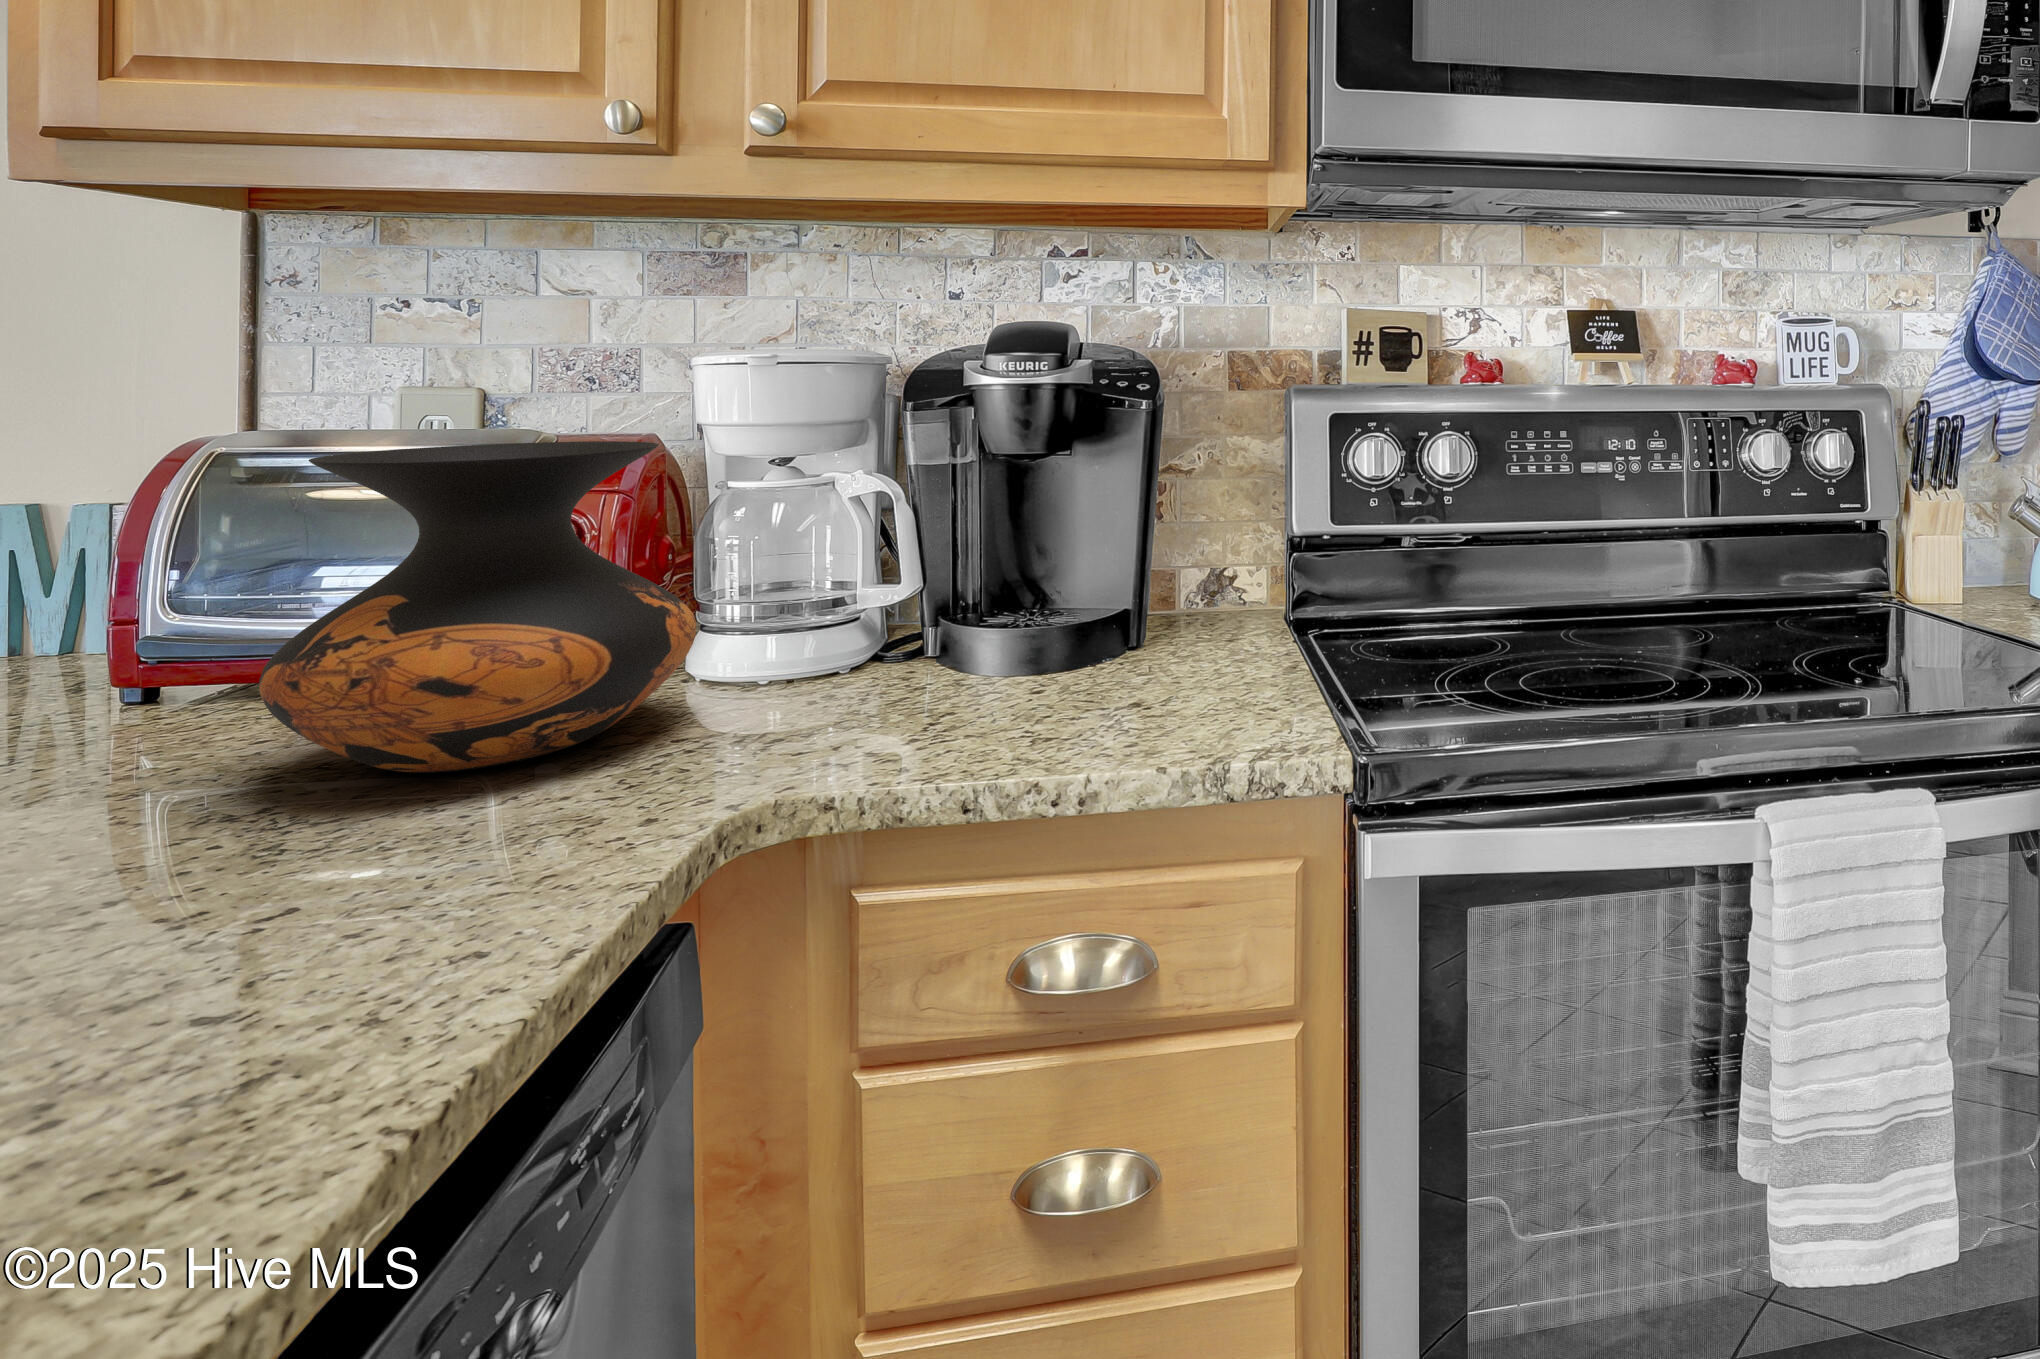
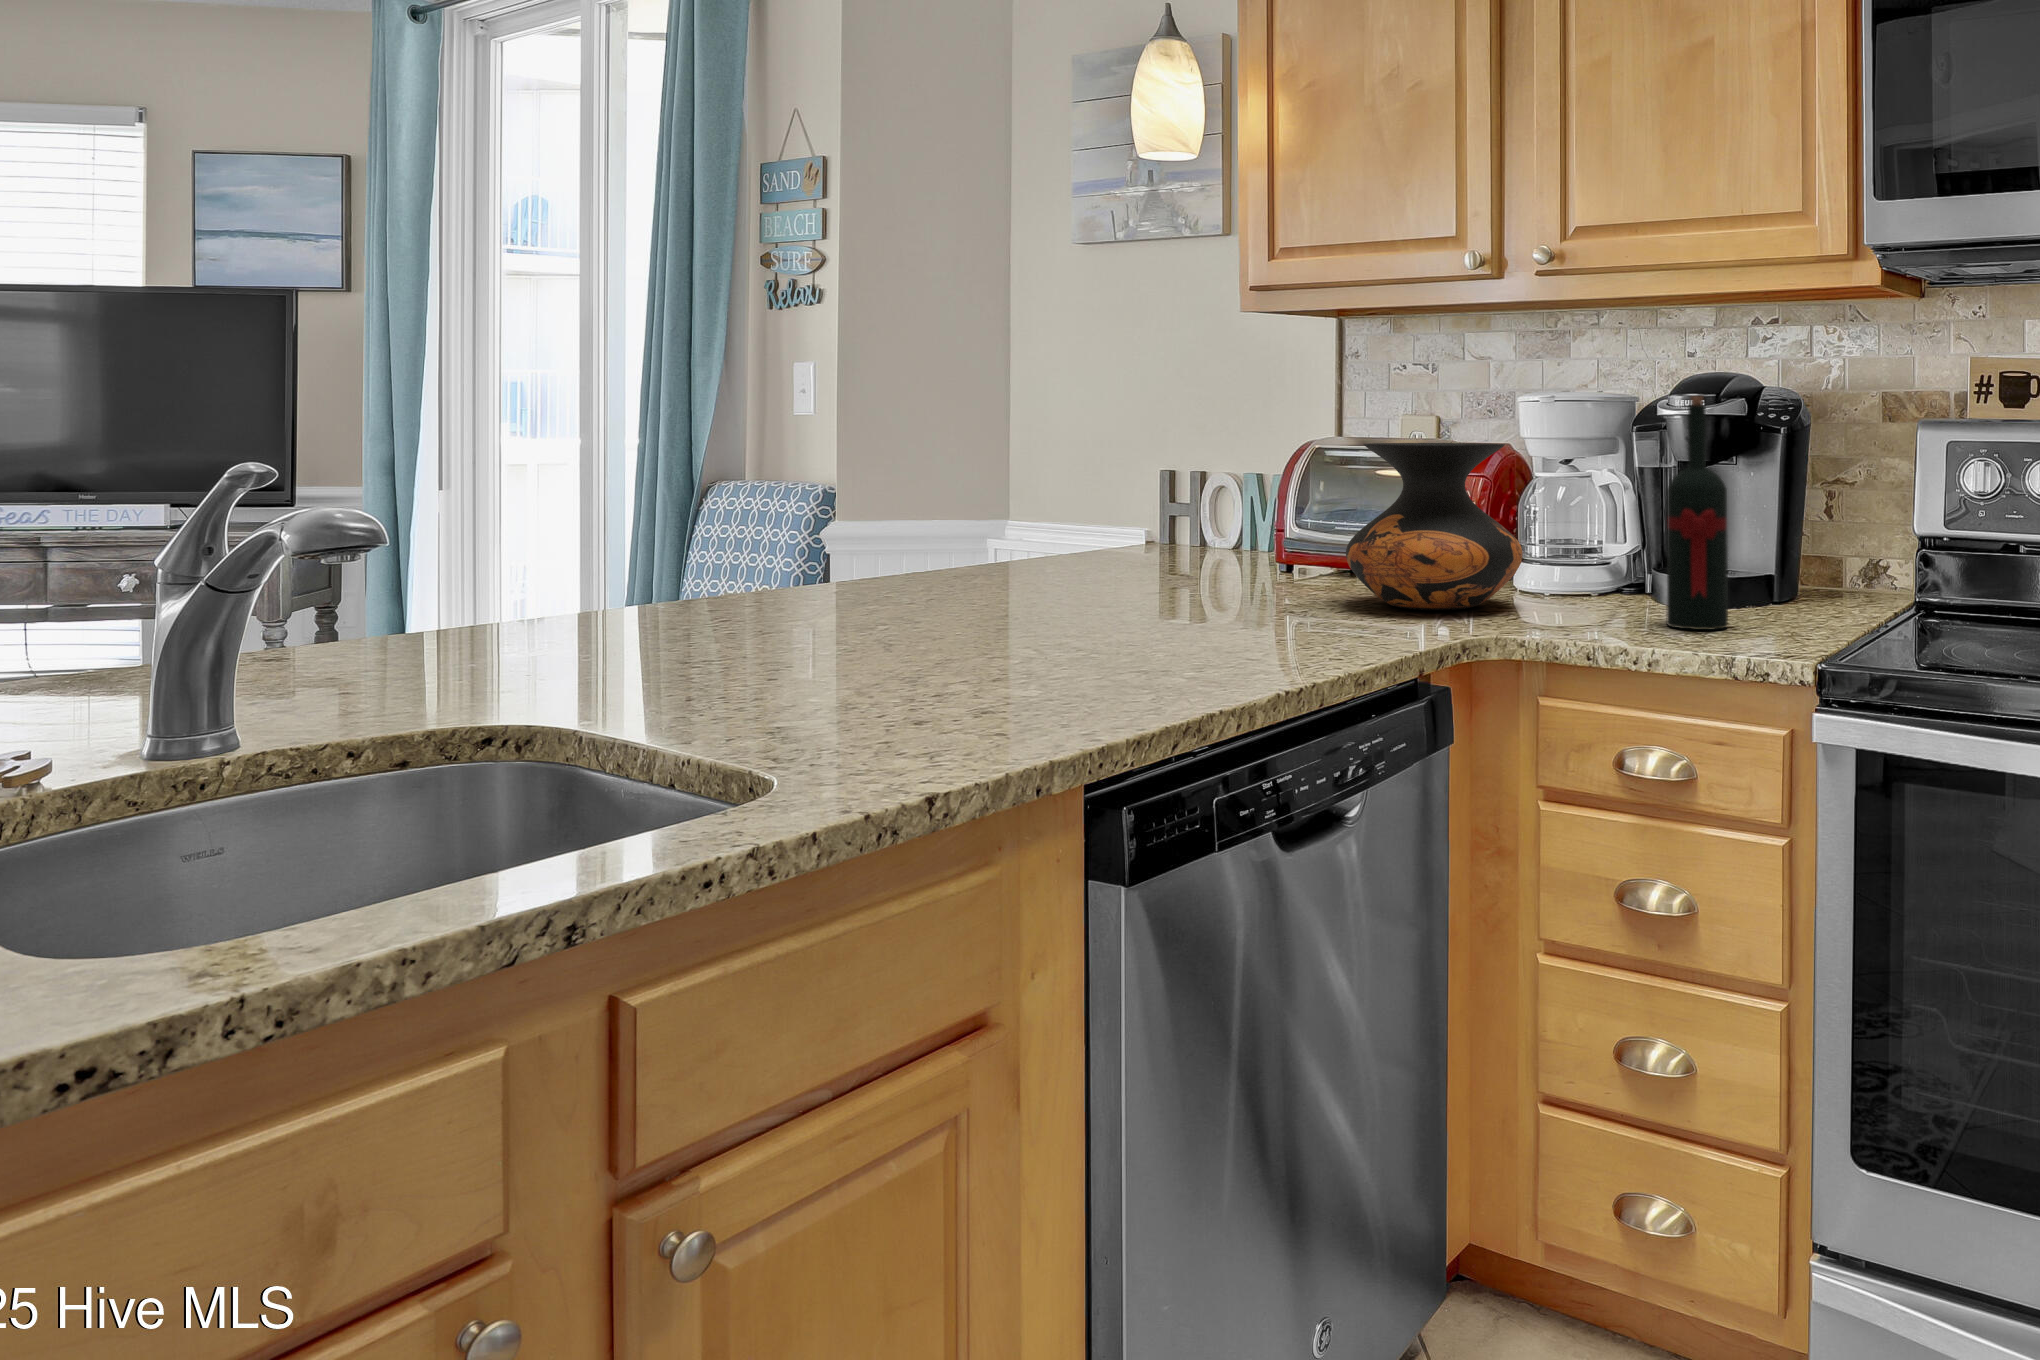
wine bottle: none [963,362,1065,736] -> present [1666,396,1728,630]

